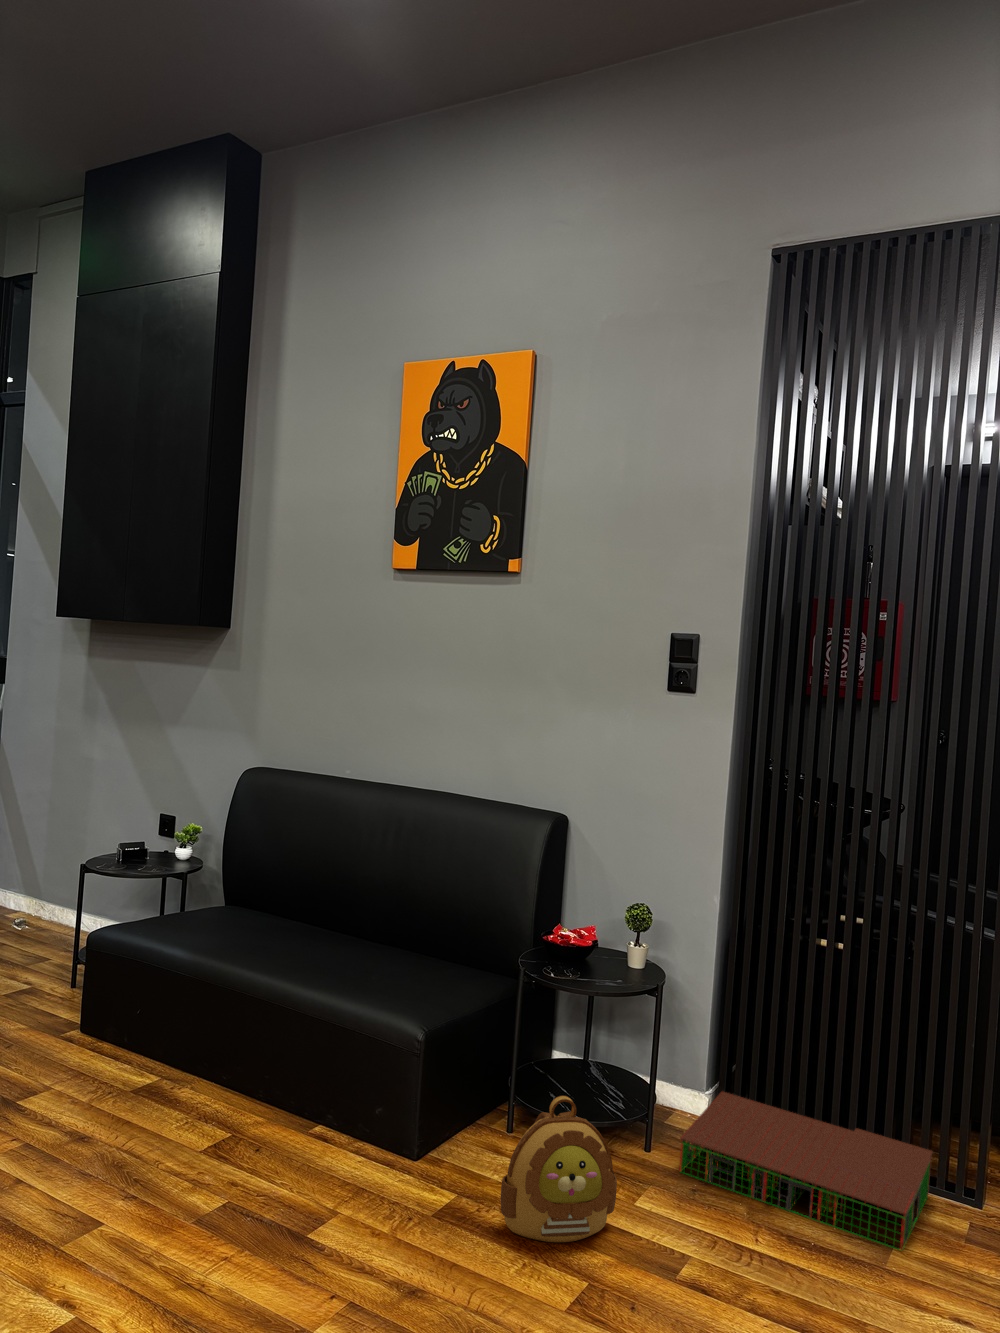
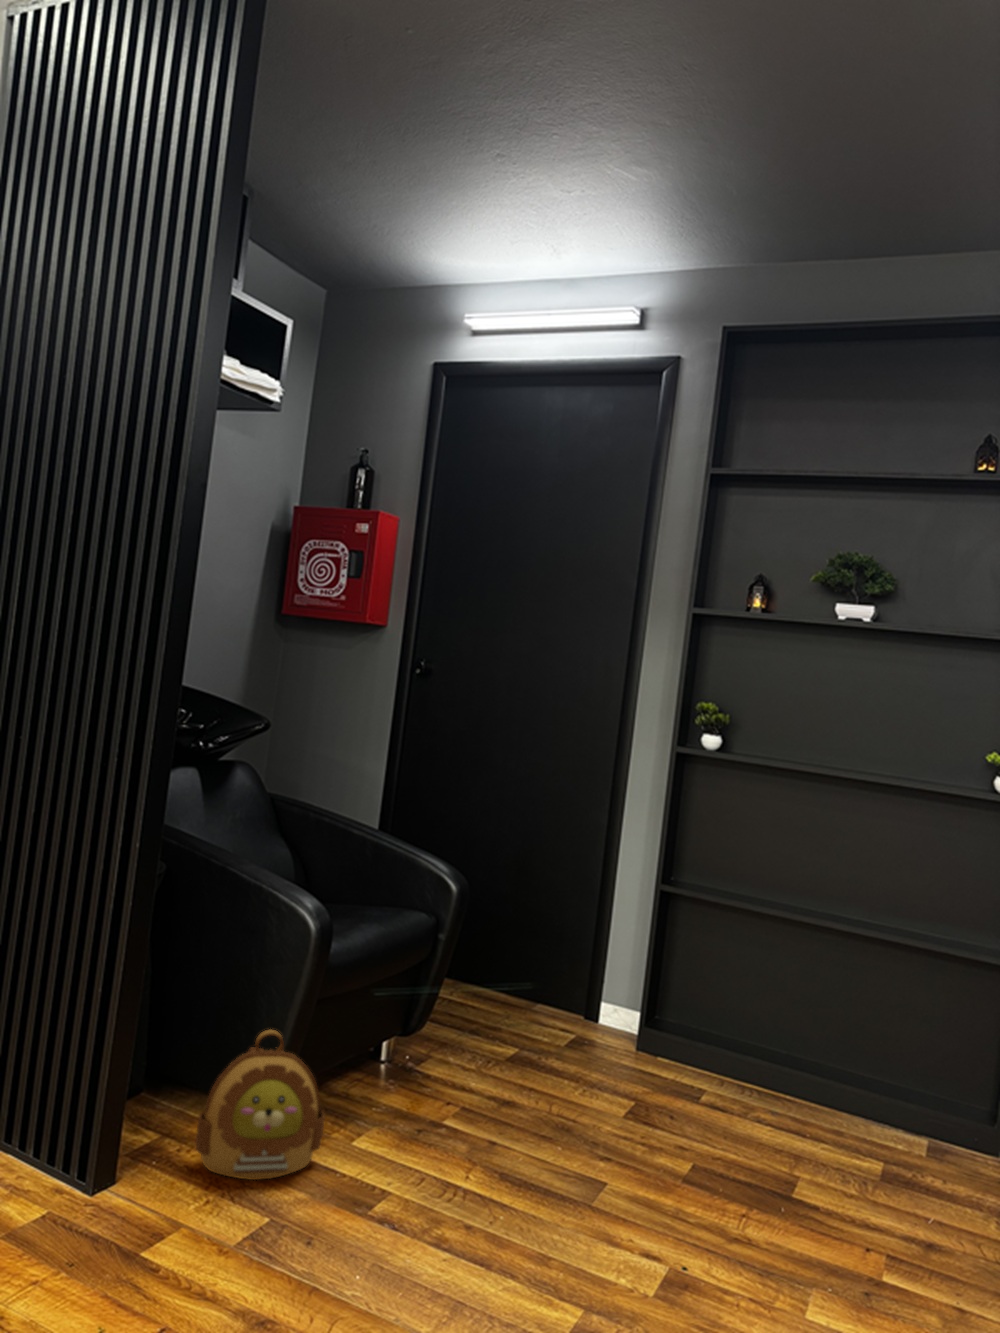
storage bin: present [679,1092,933,1251] -> none [410,1034,668,1190]

